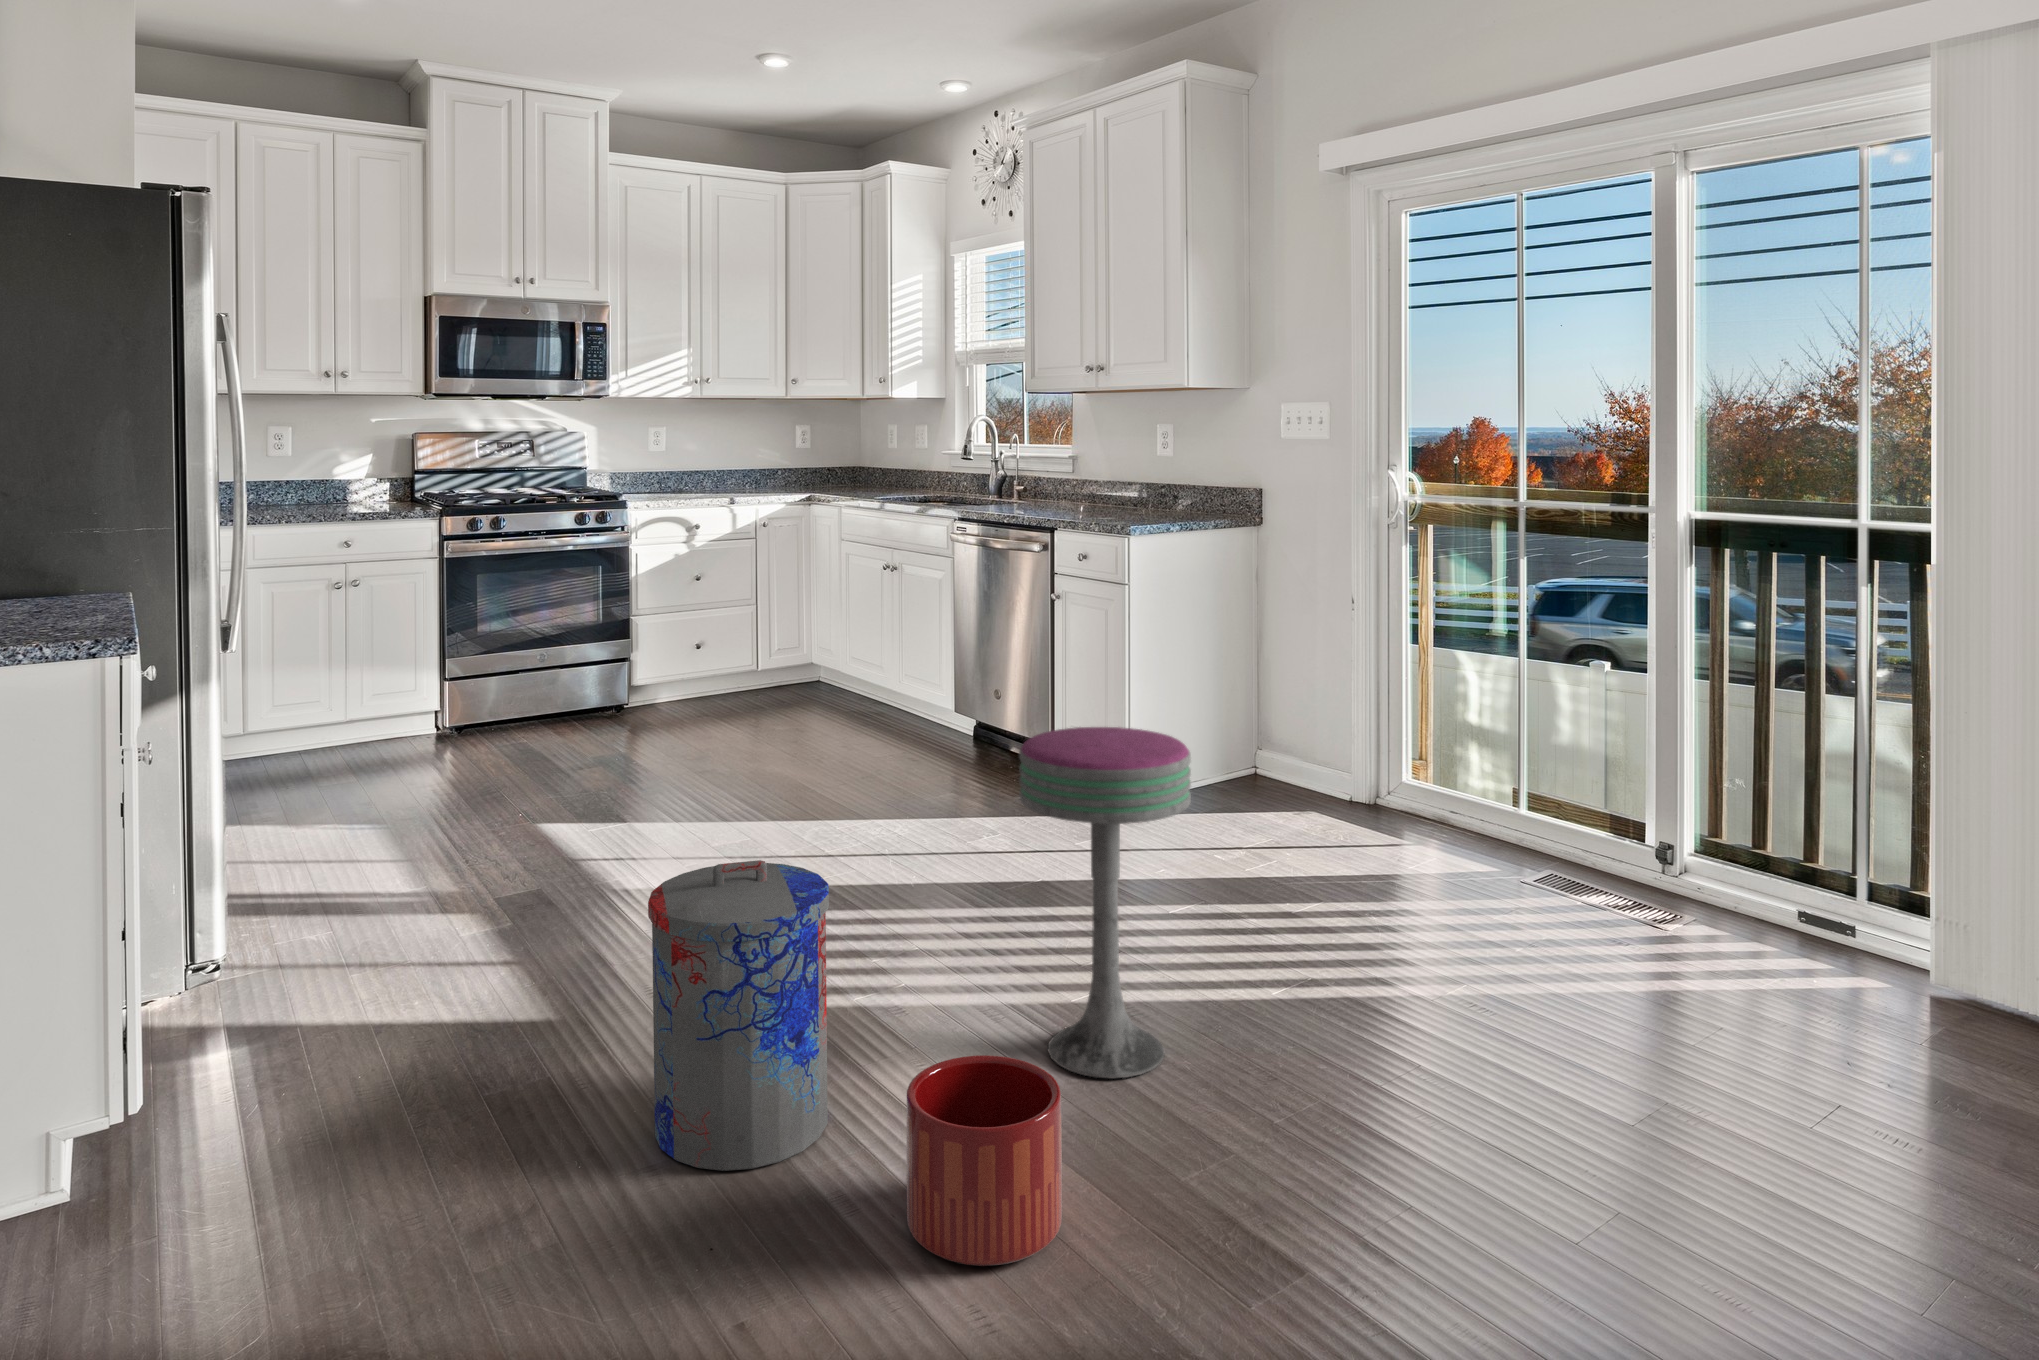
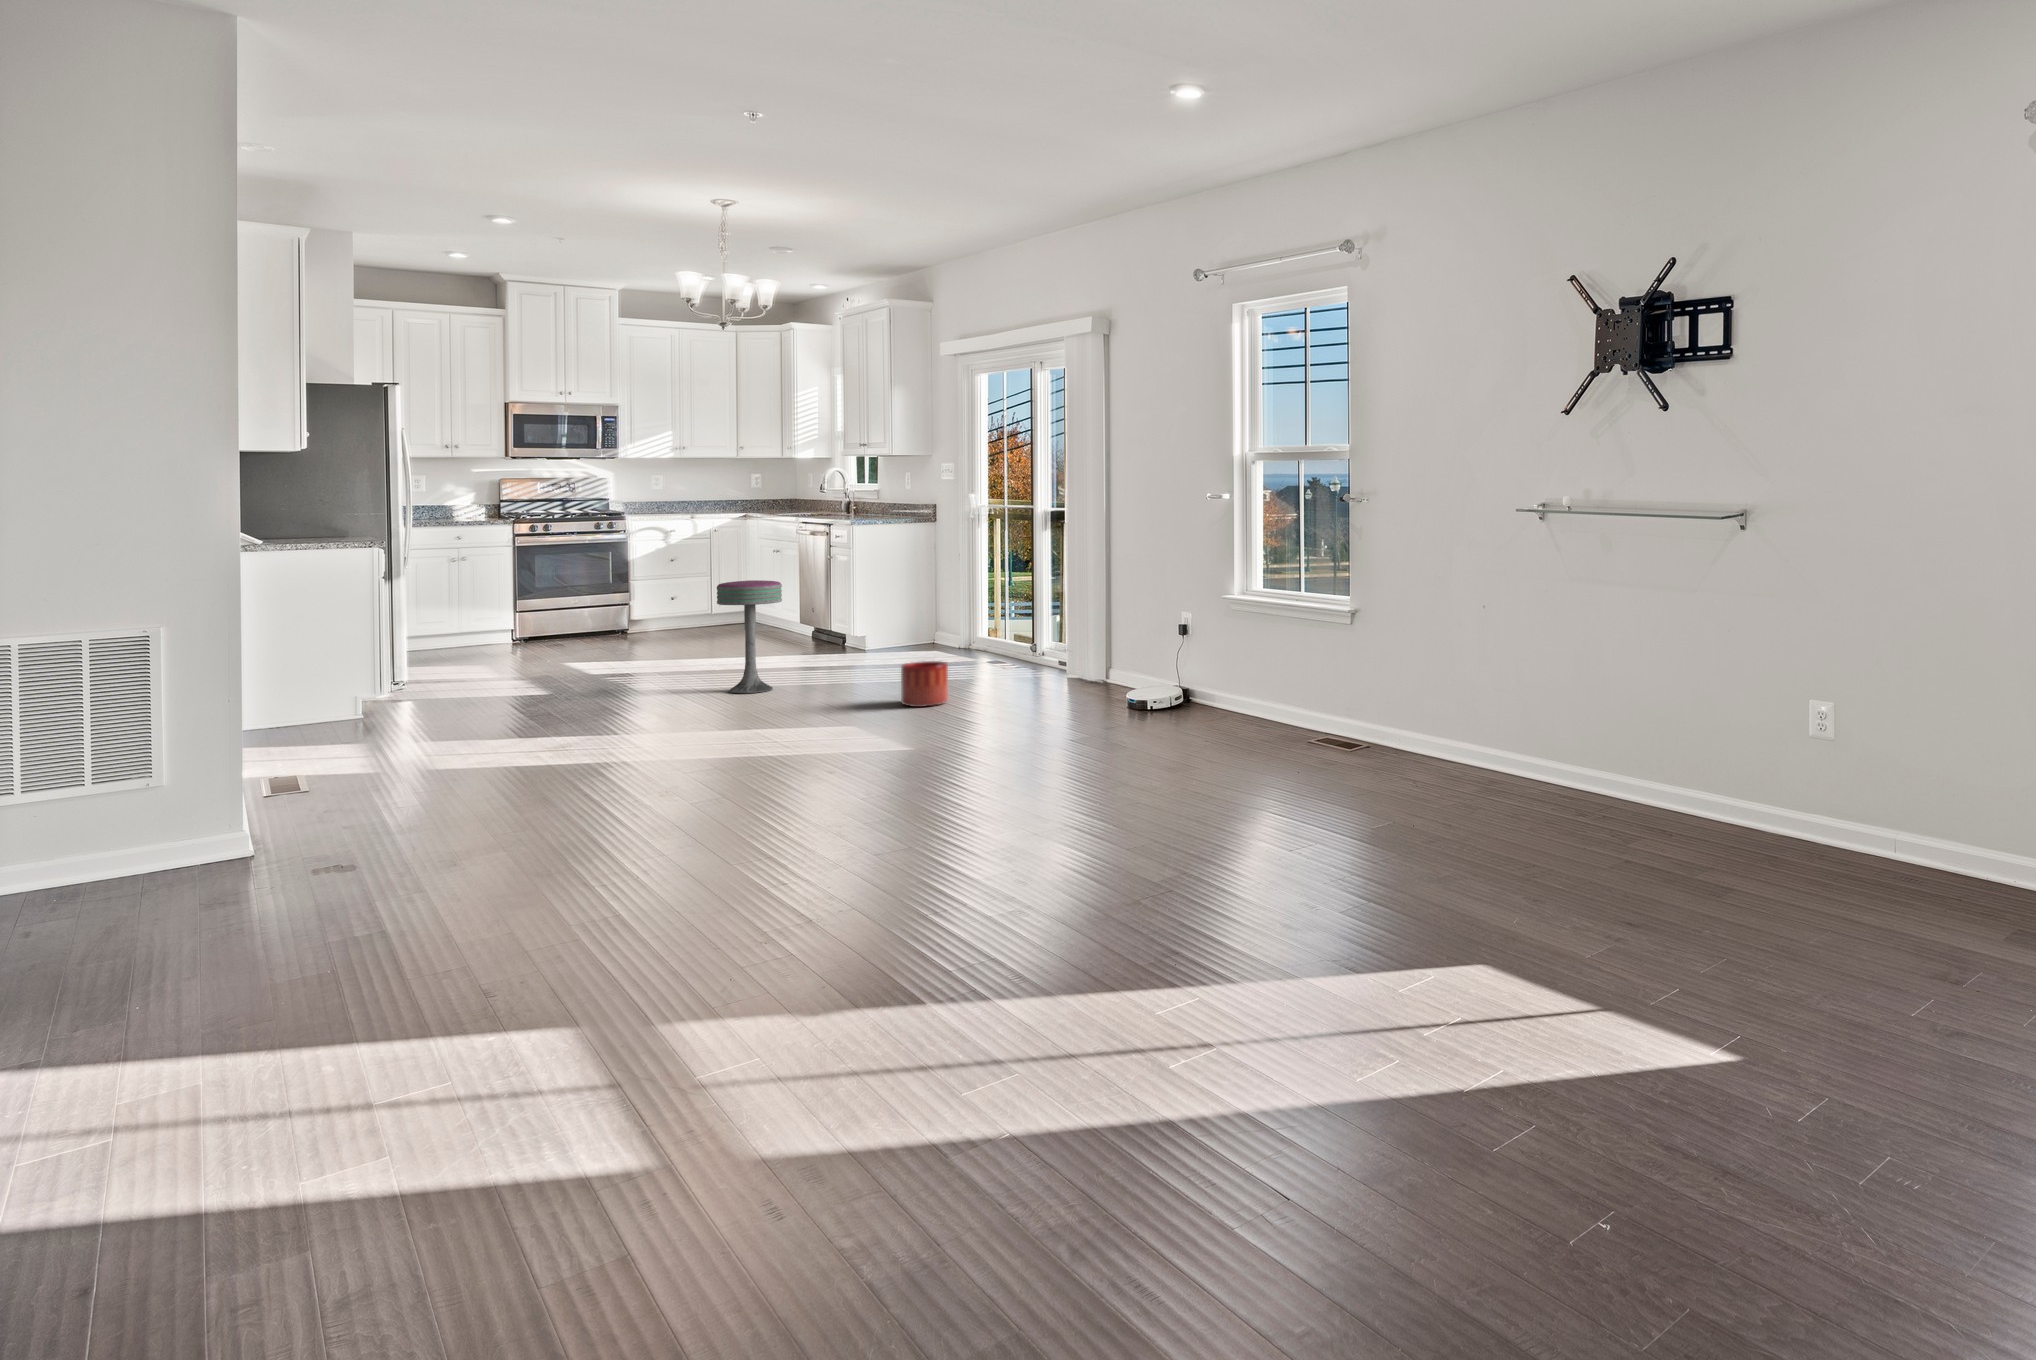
trash can: present [648,860,829,1171] -> none [569,615,636,707]
planter: present [906,1055,1062,1266] -> present [901,661,948,707]

